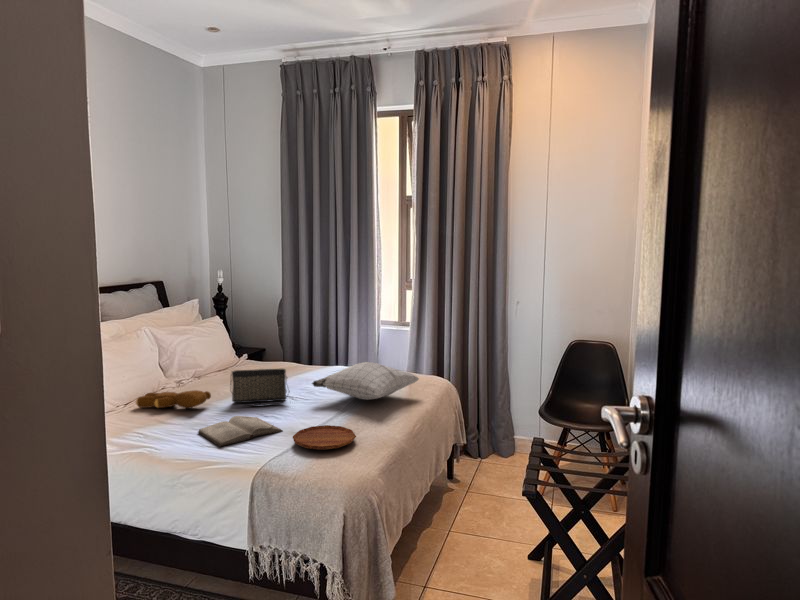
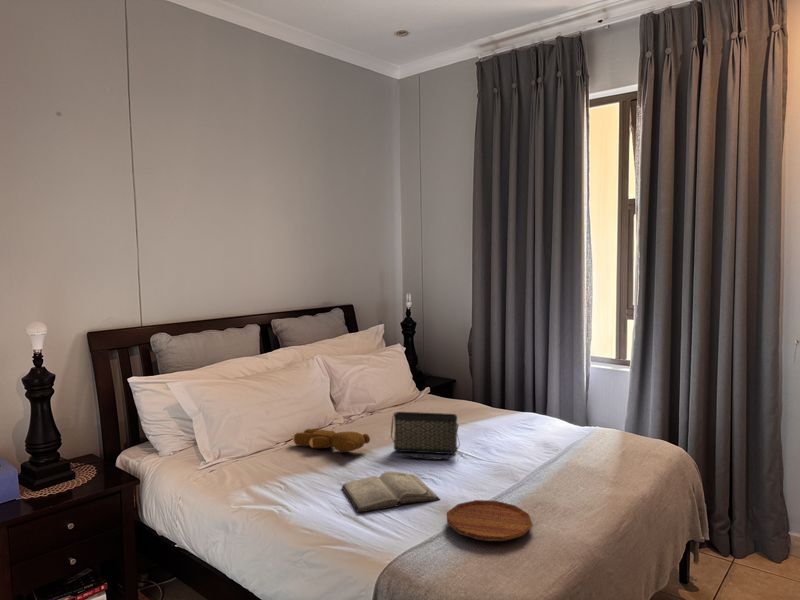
pillow: present [312,362,419,400] -> none [487,415,637,468]

